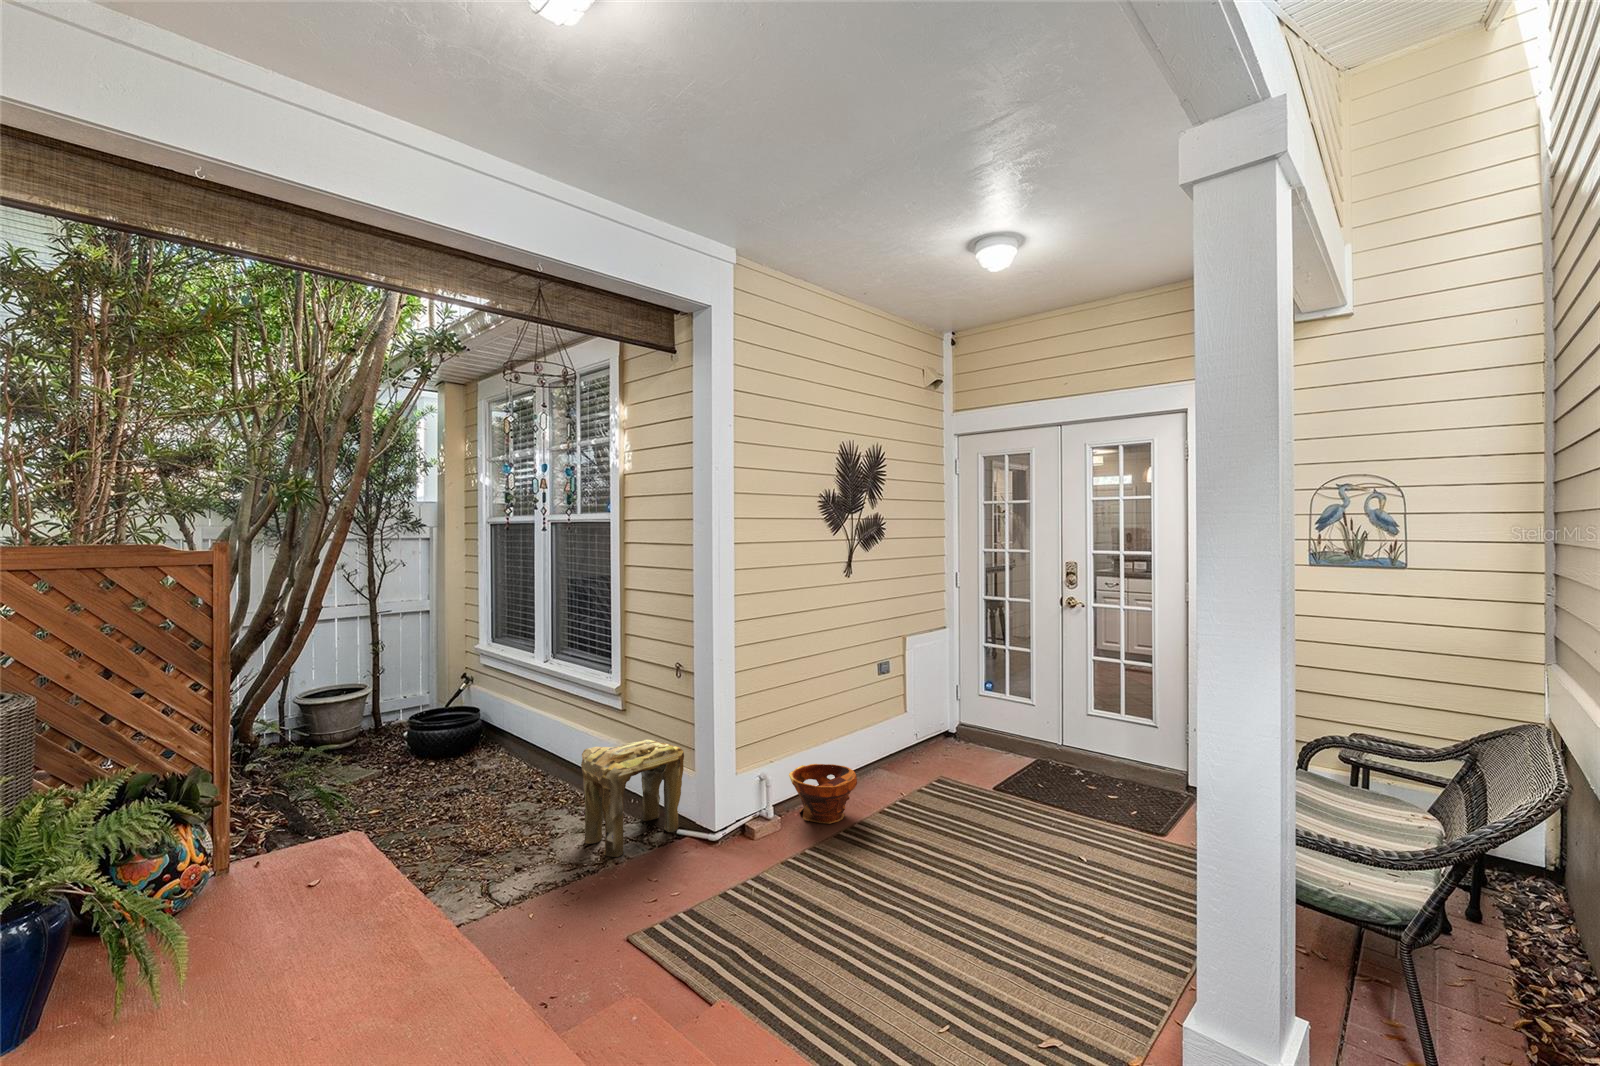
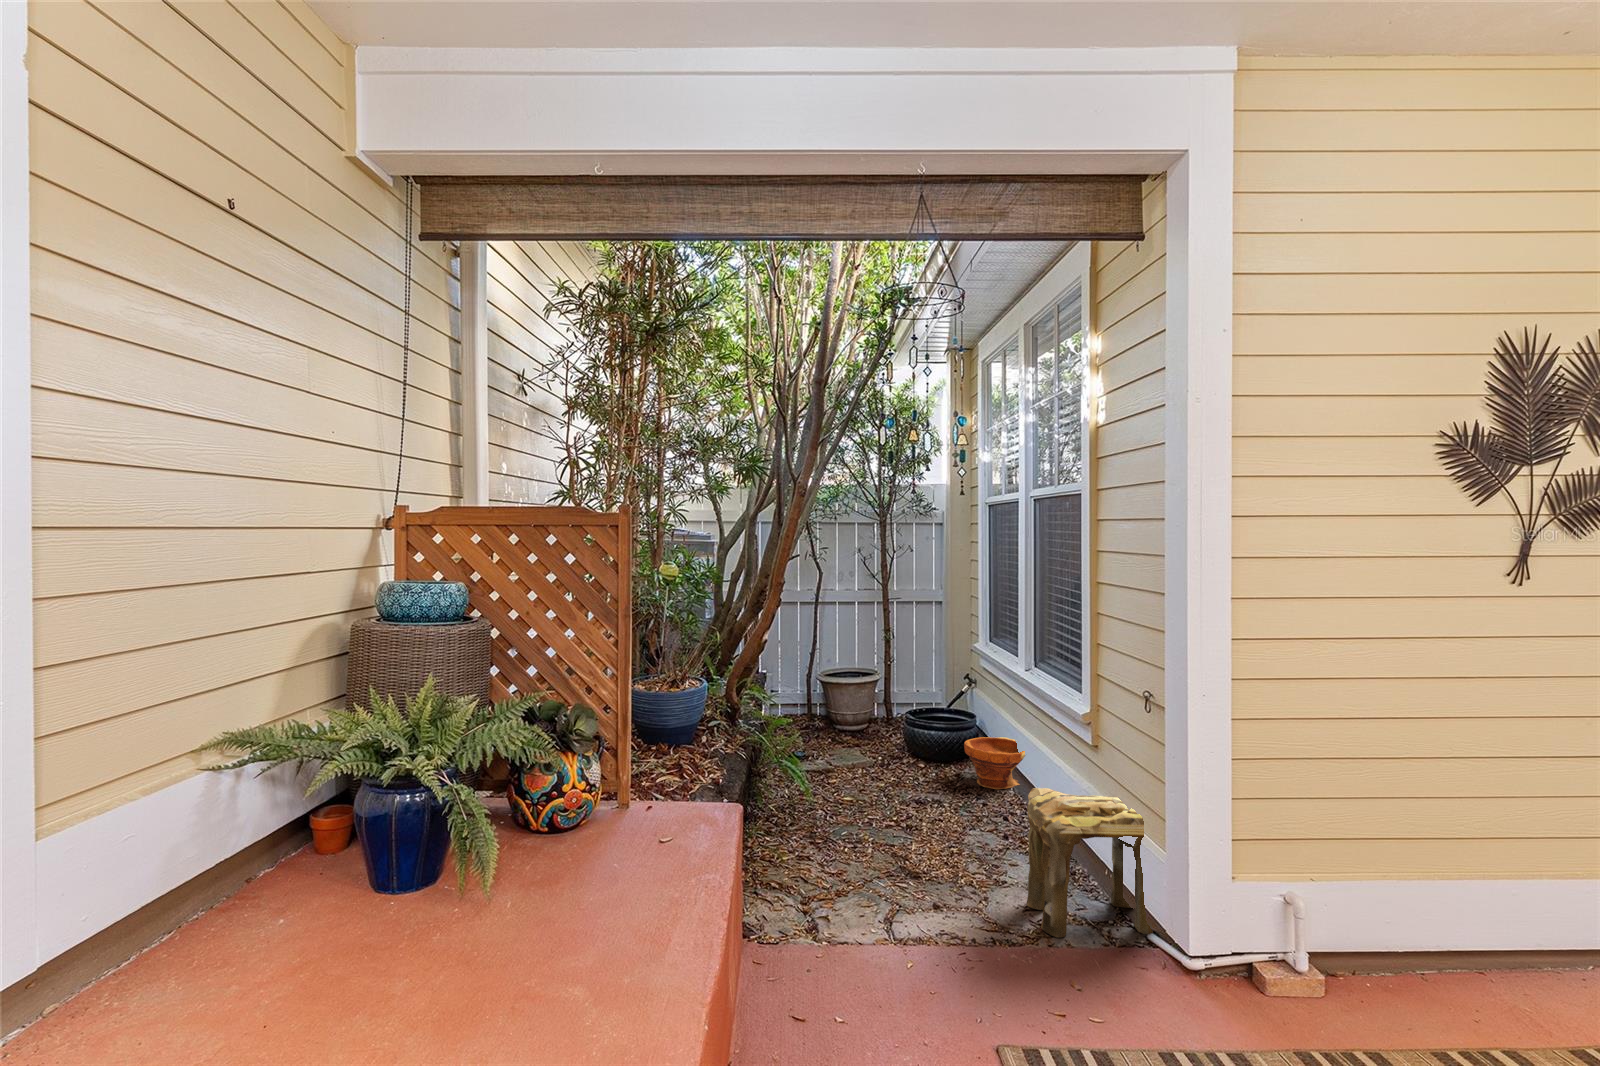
planter: present [789,764,857,824] -> present [964,737,1025,789]

